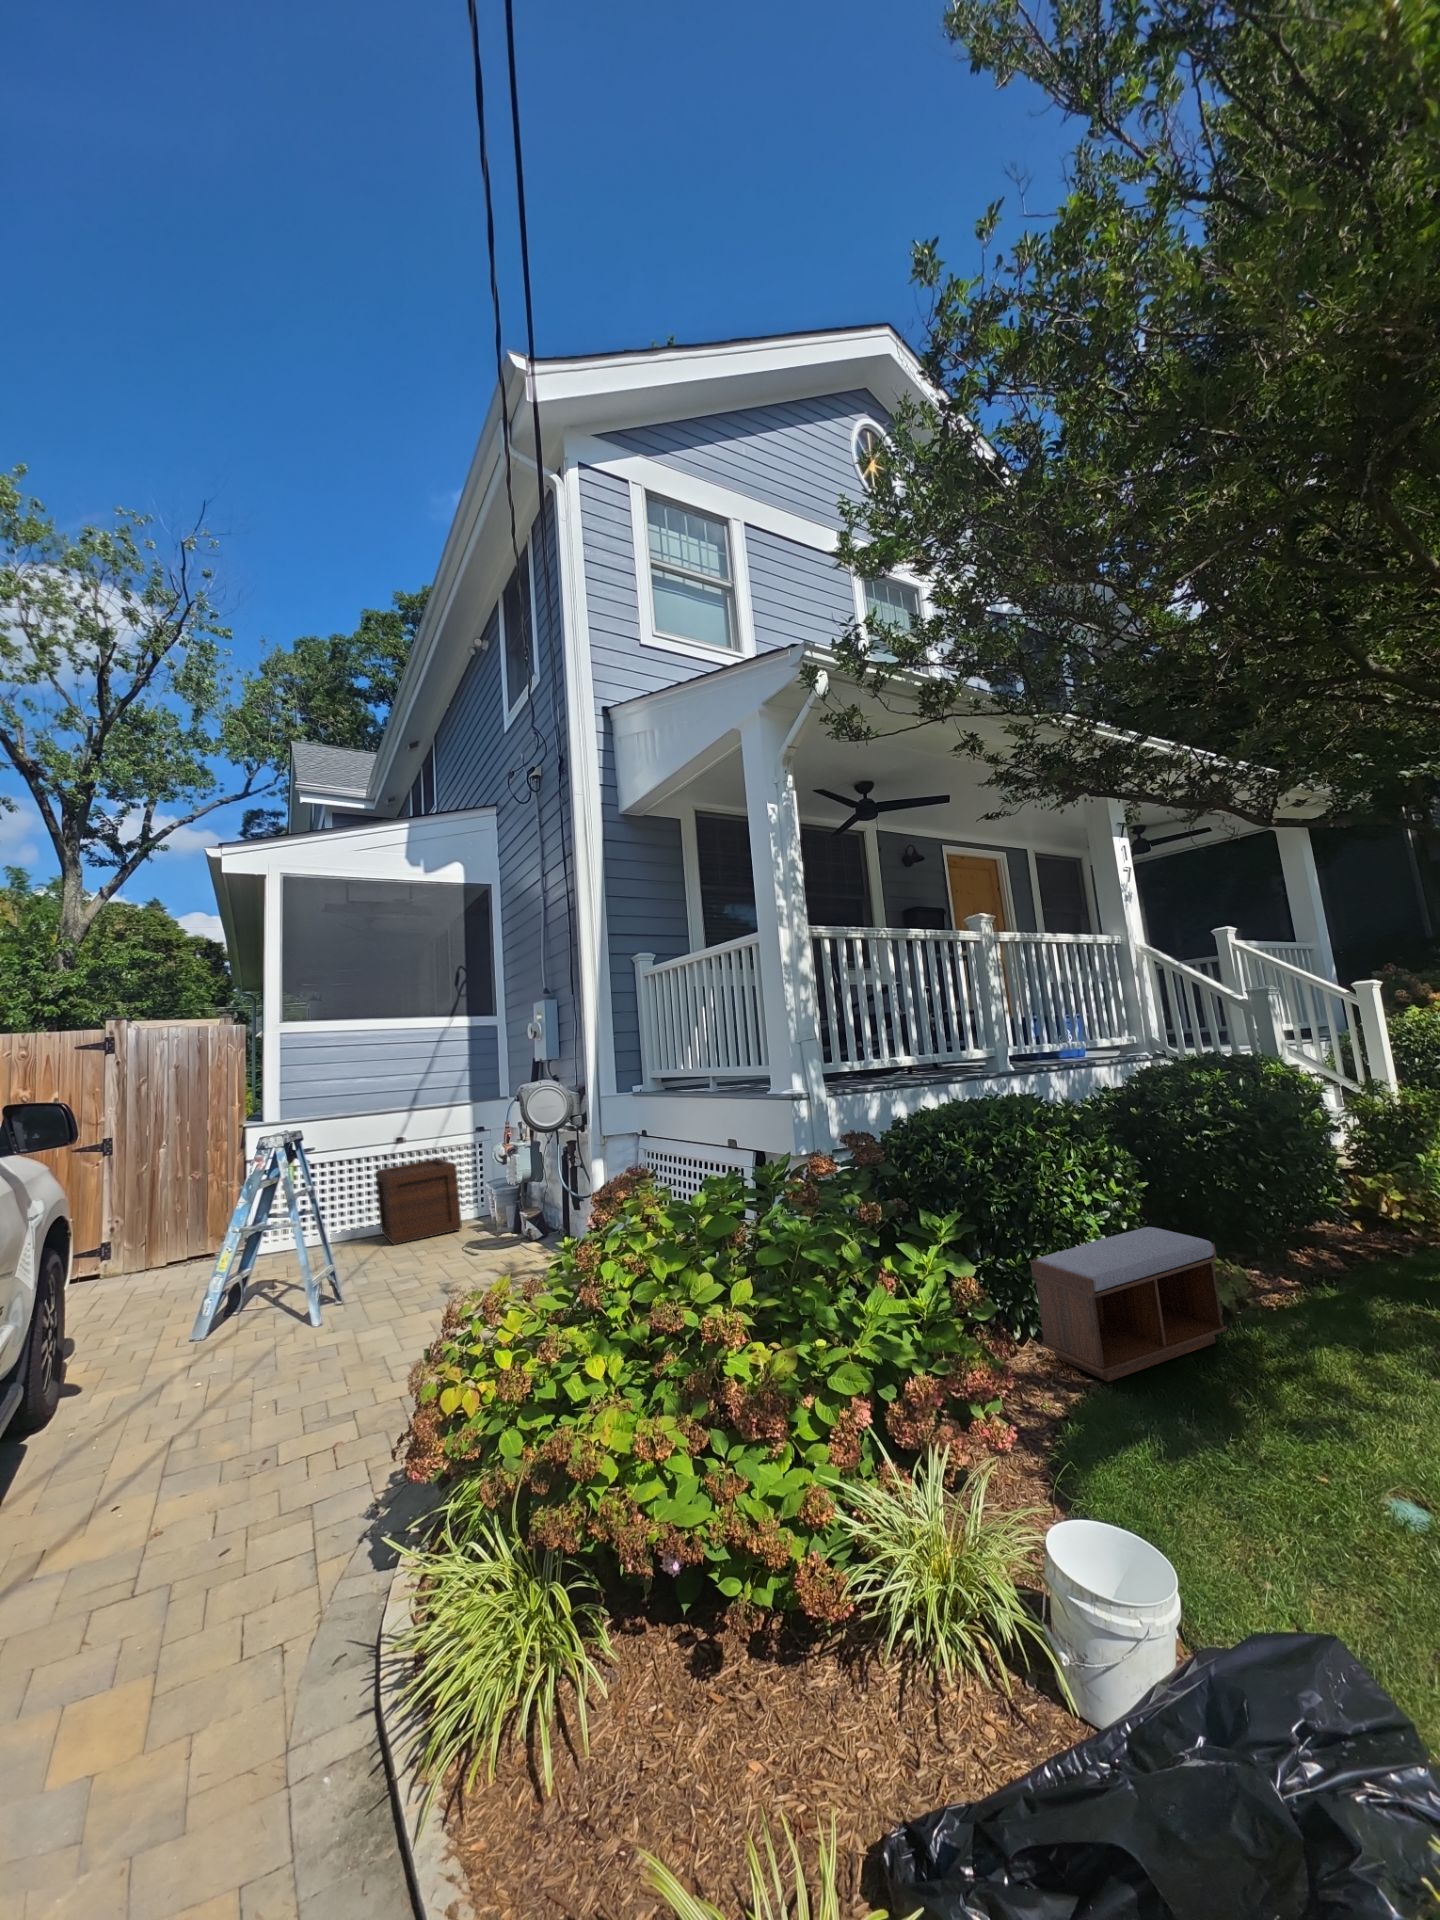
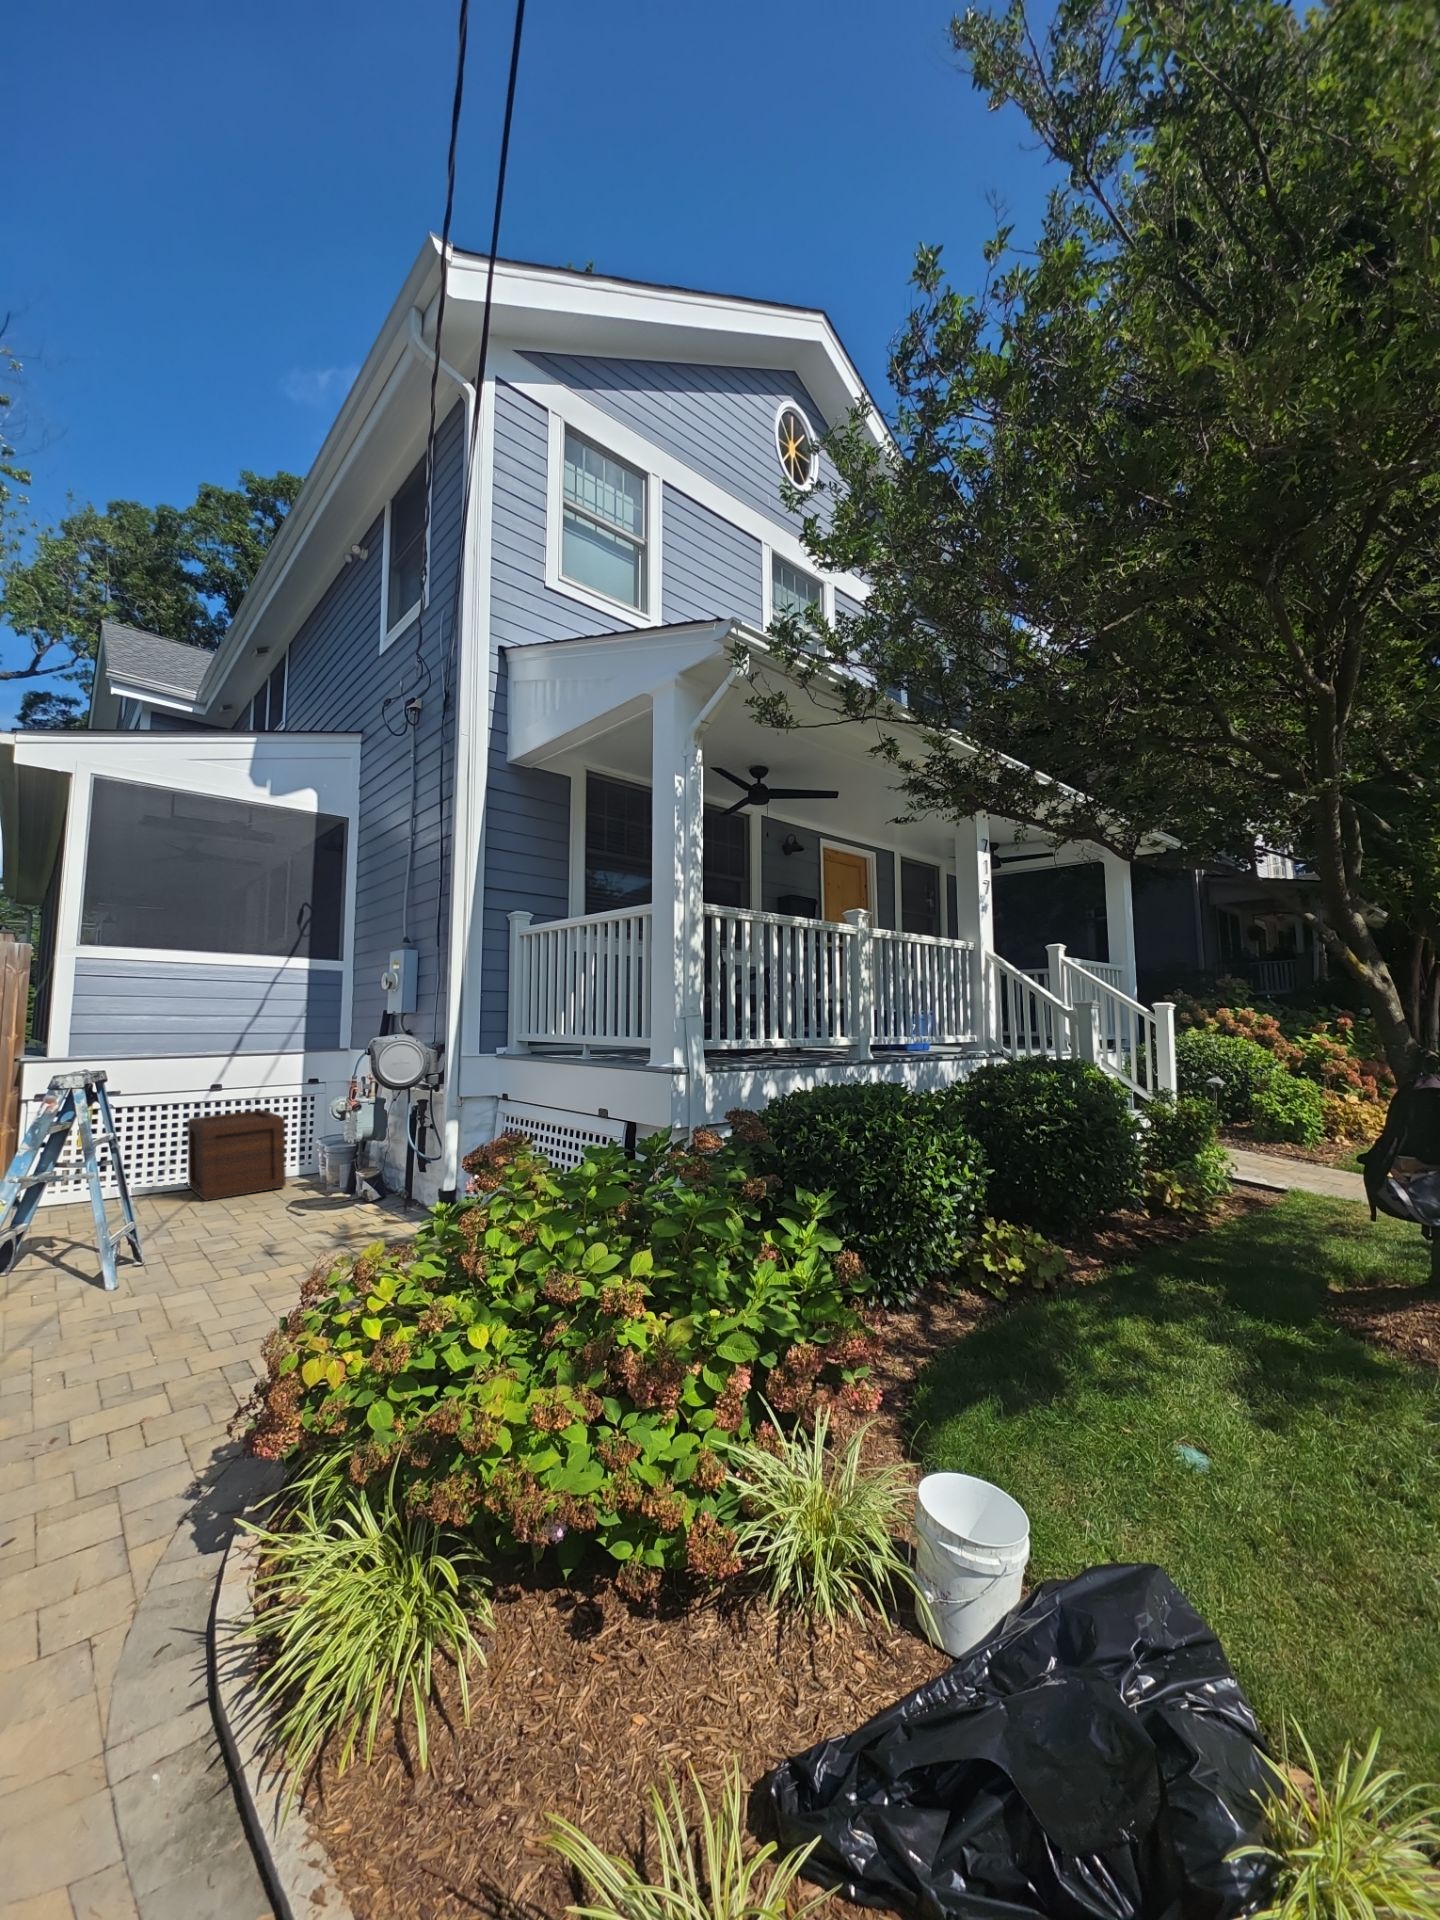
bench: present [1030,1227,1227,1382] -> none [889,1211,1052,1351]

